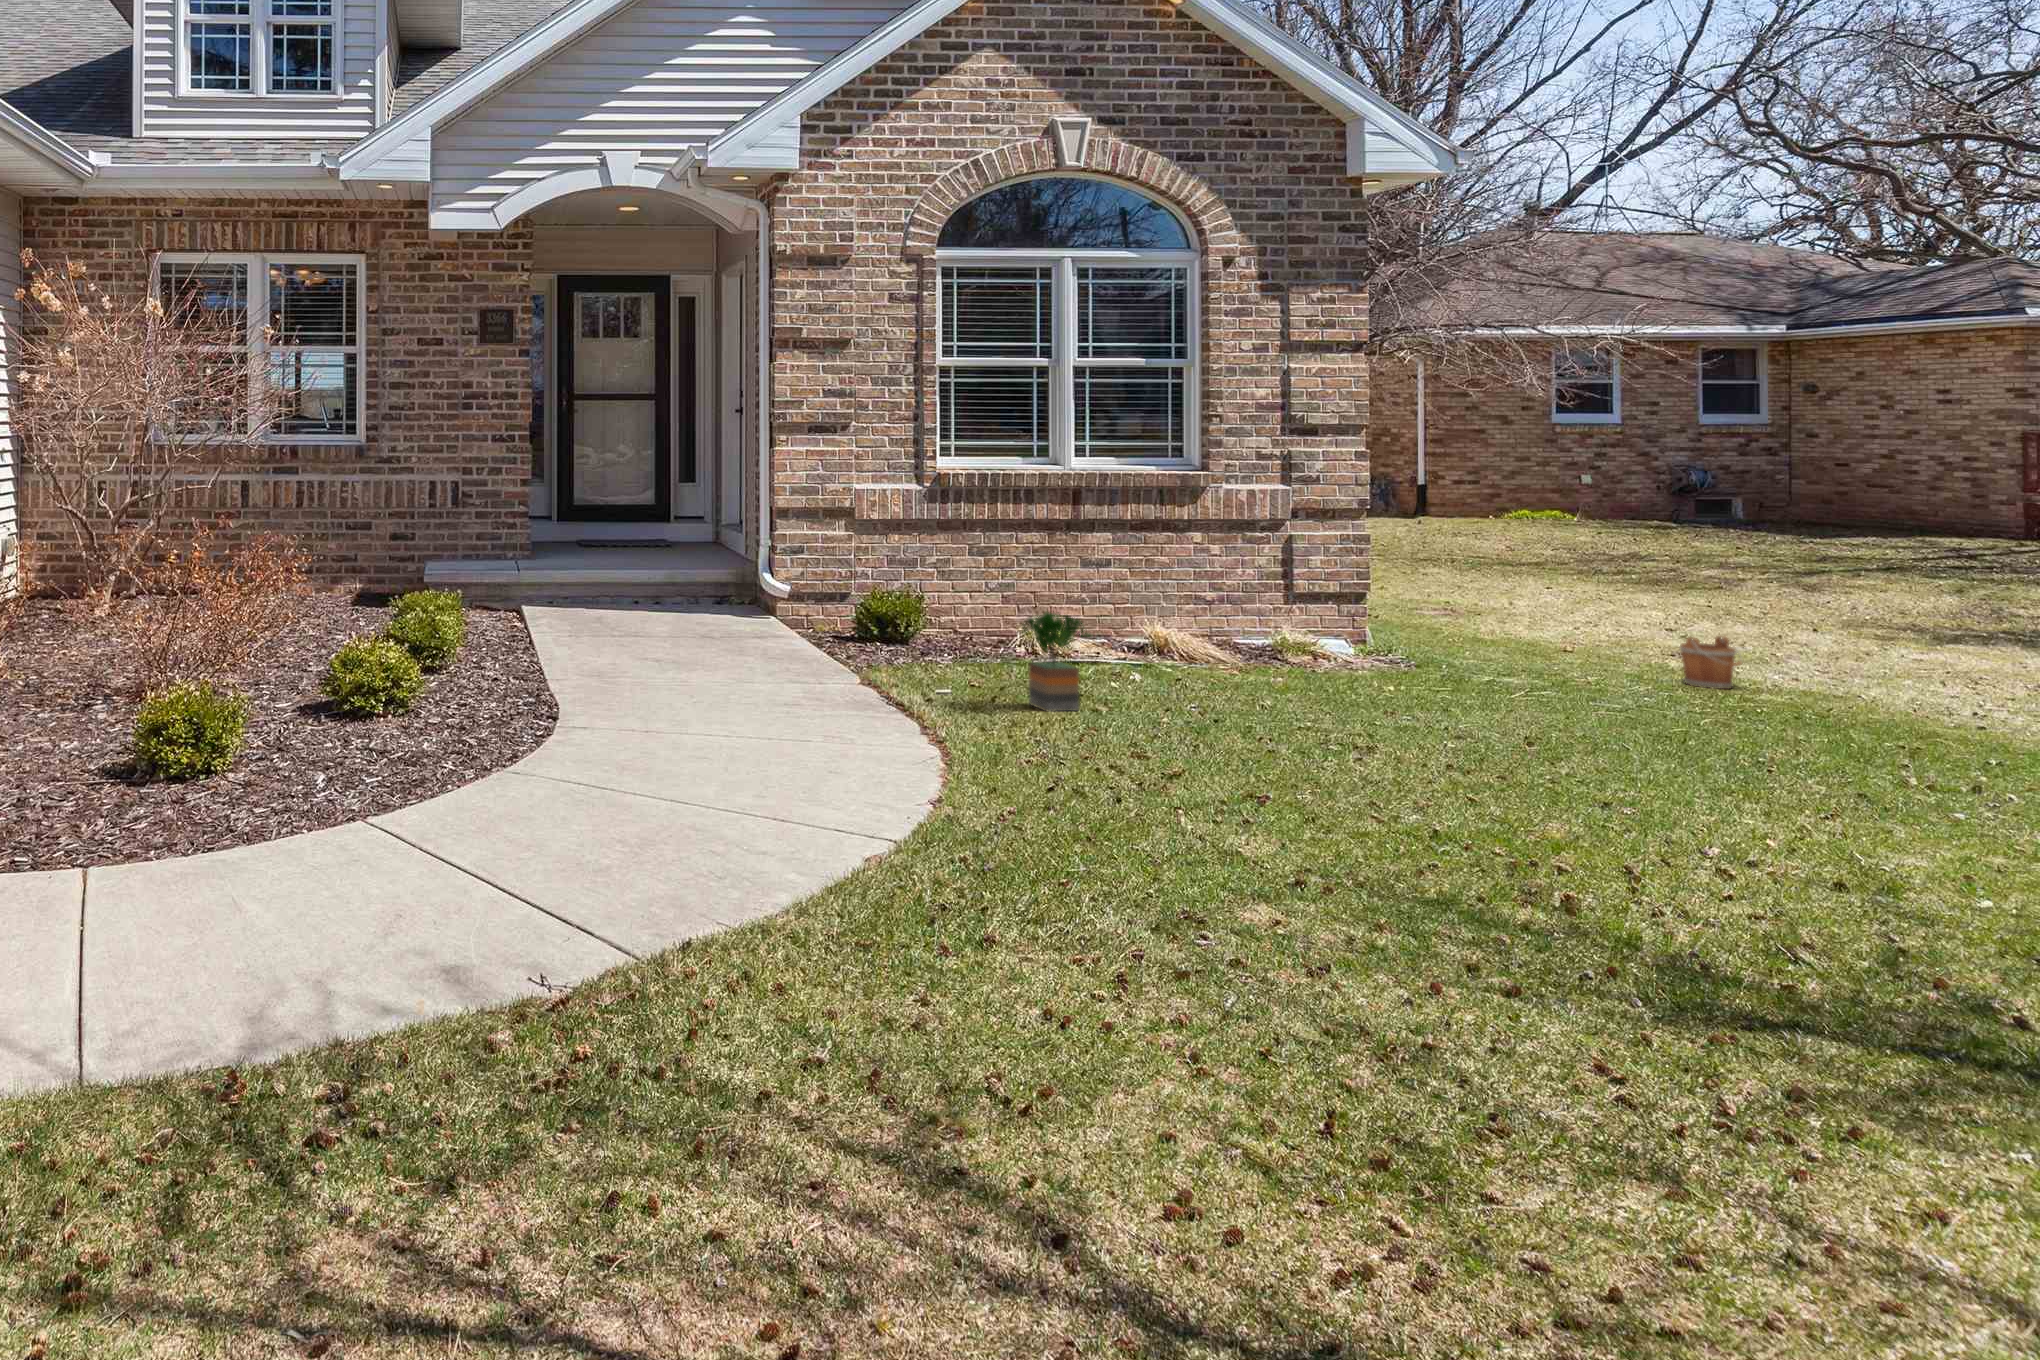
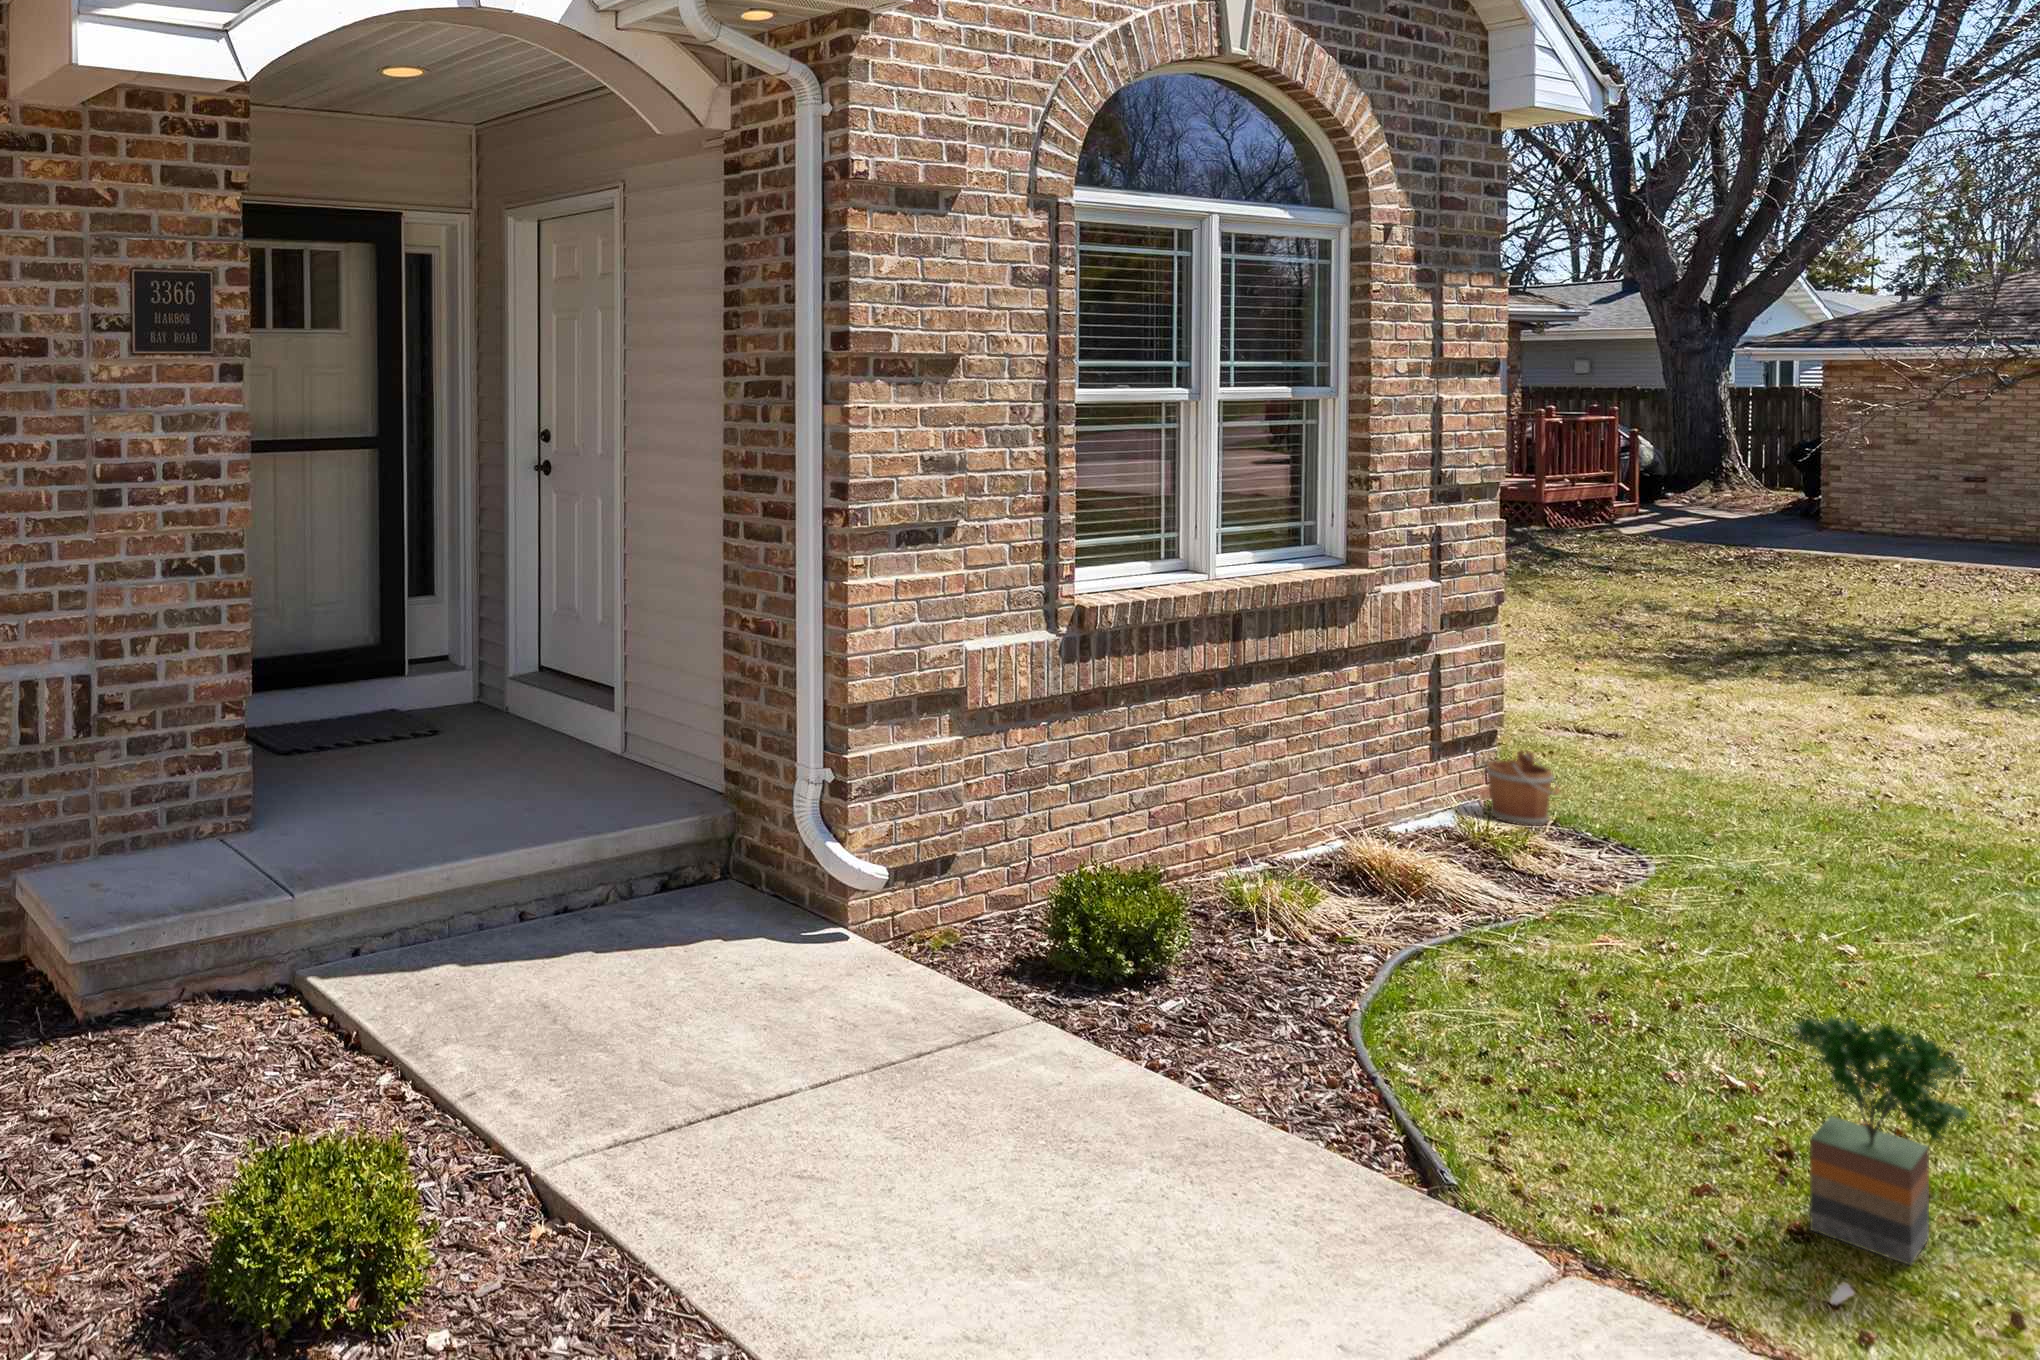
bucket: present [1680,636,1741,689] -> present [1487,750,1560,826]

